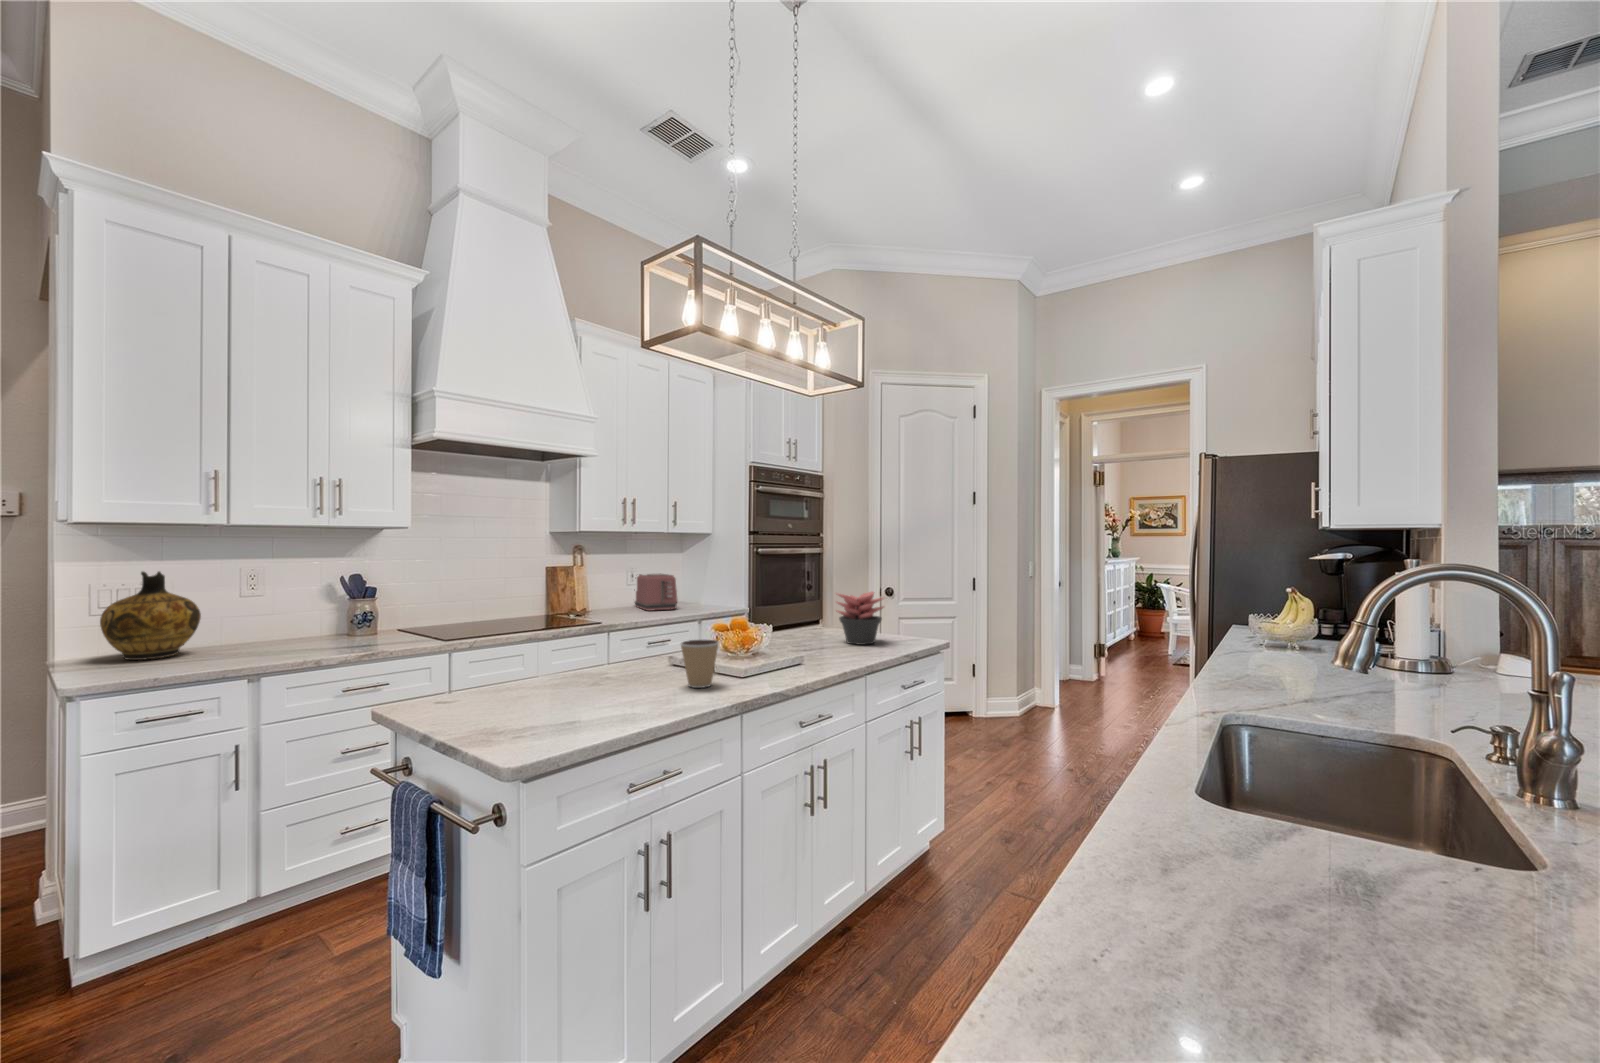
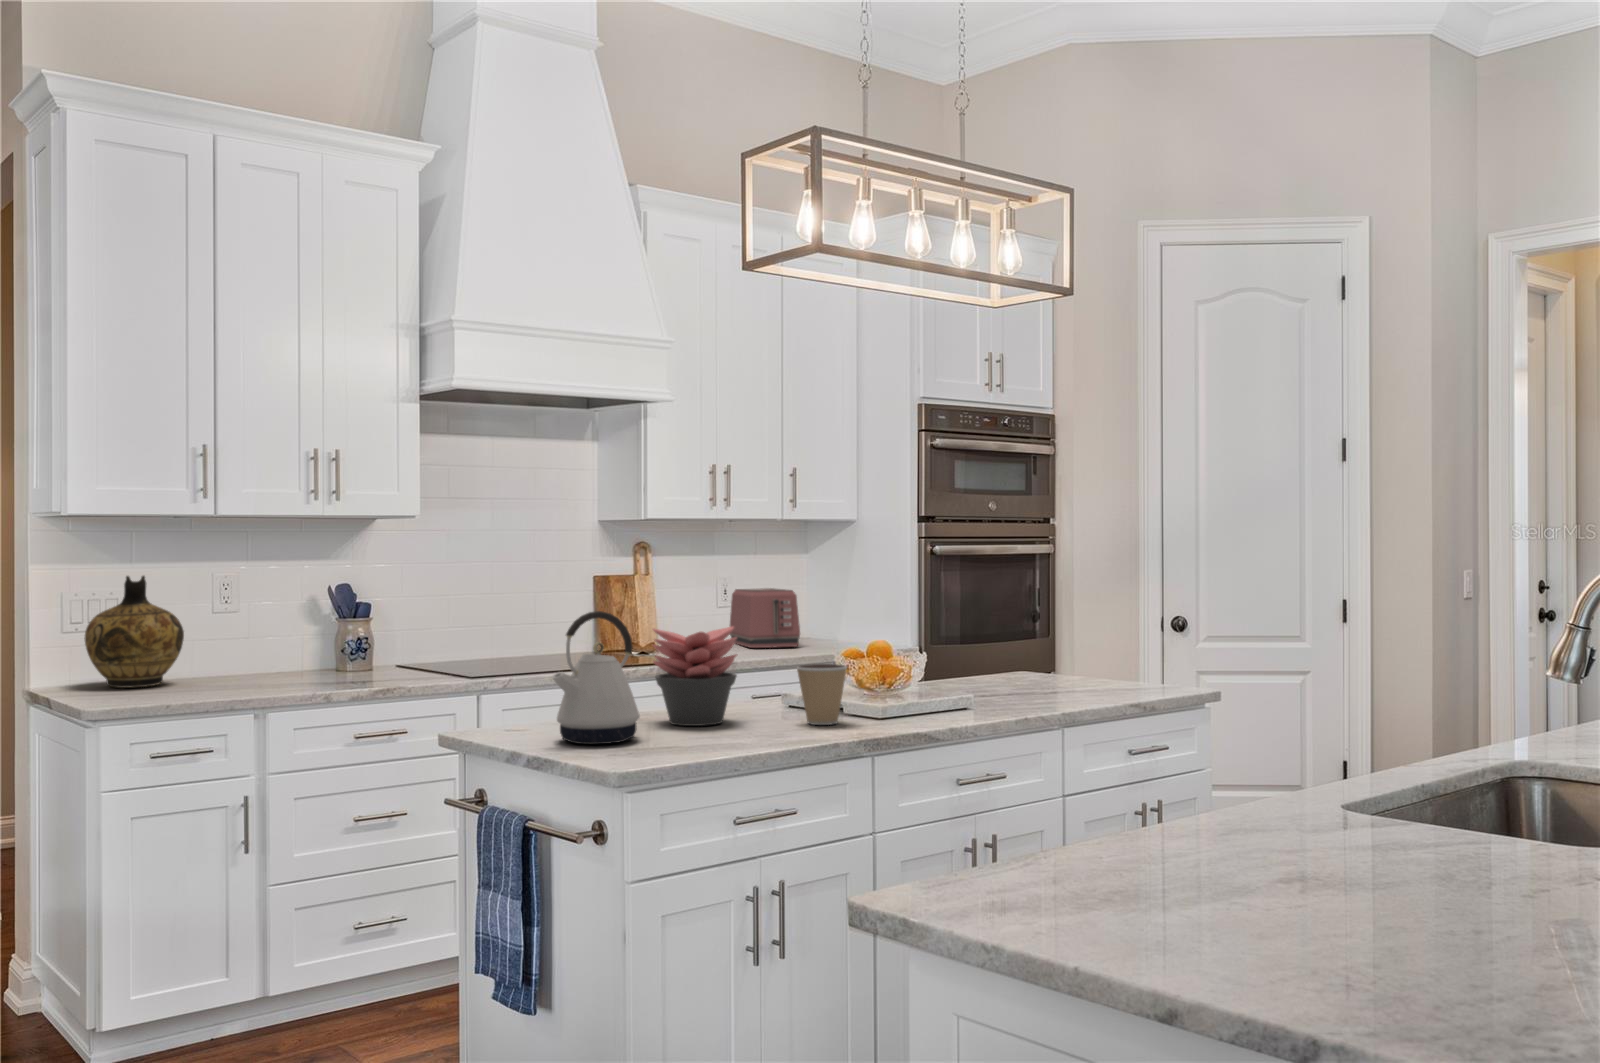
succulent plant: present [836,592,884,645] -> present [653,627,737,726]
kettle: none [464,607,549,724] -> present [552,611,640,744]

